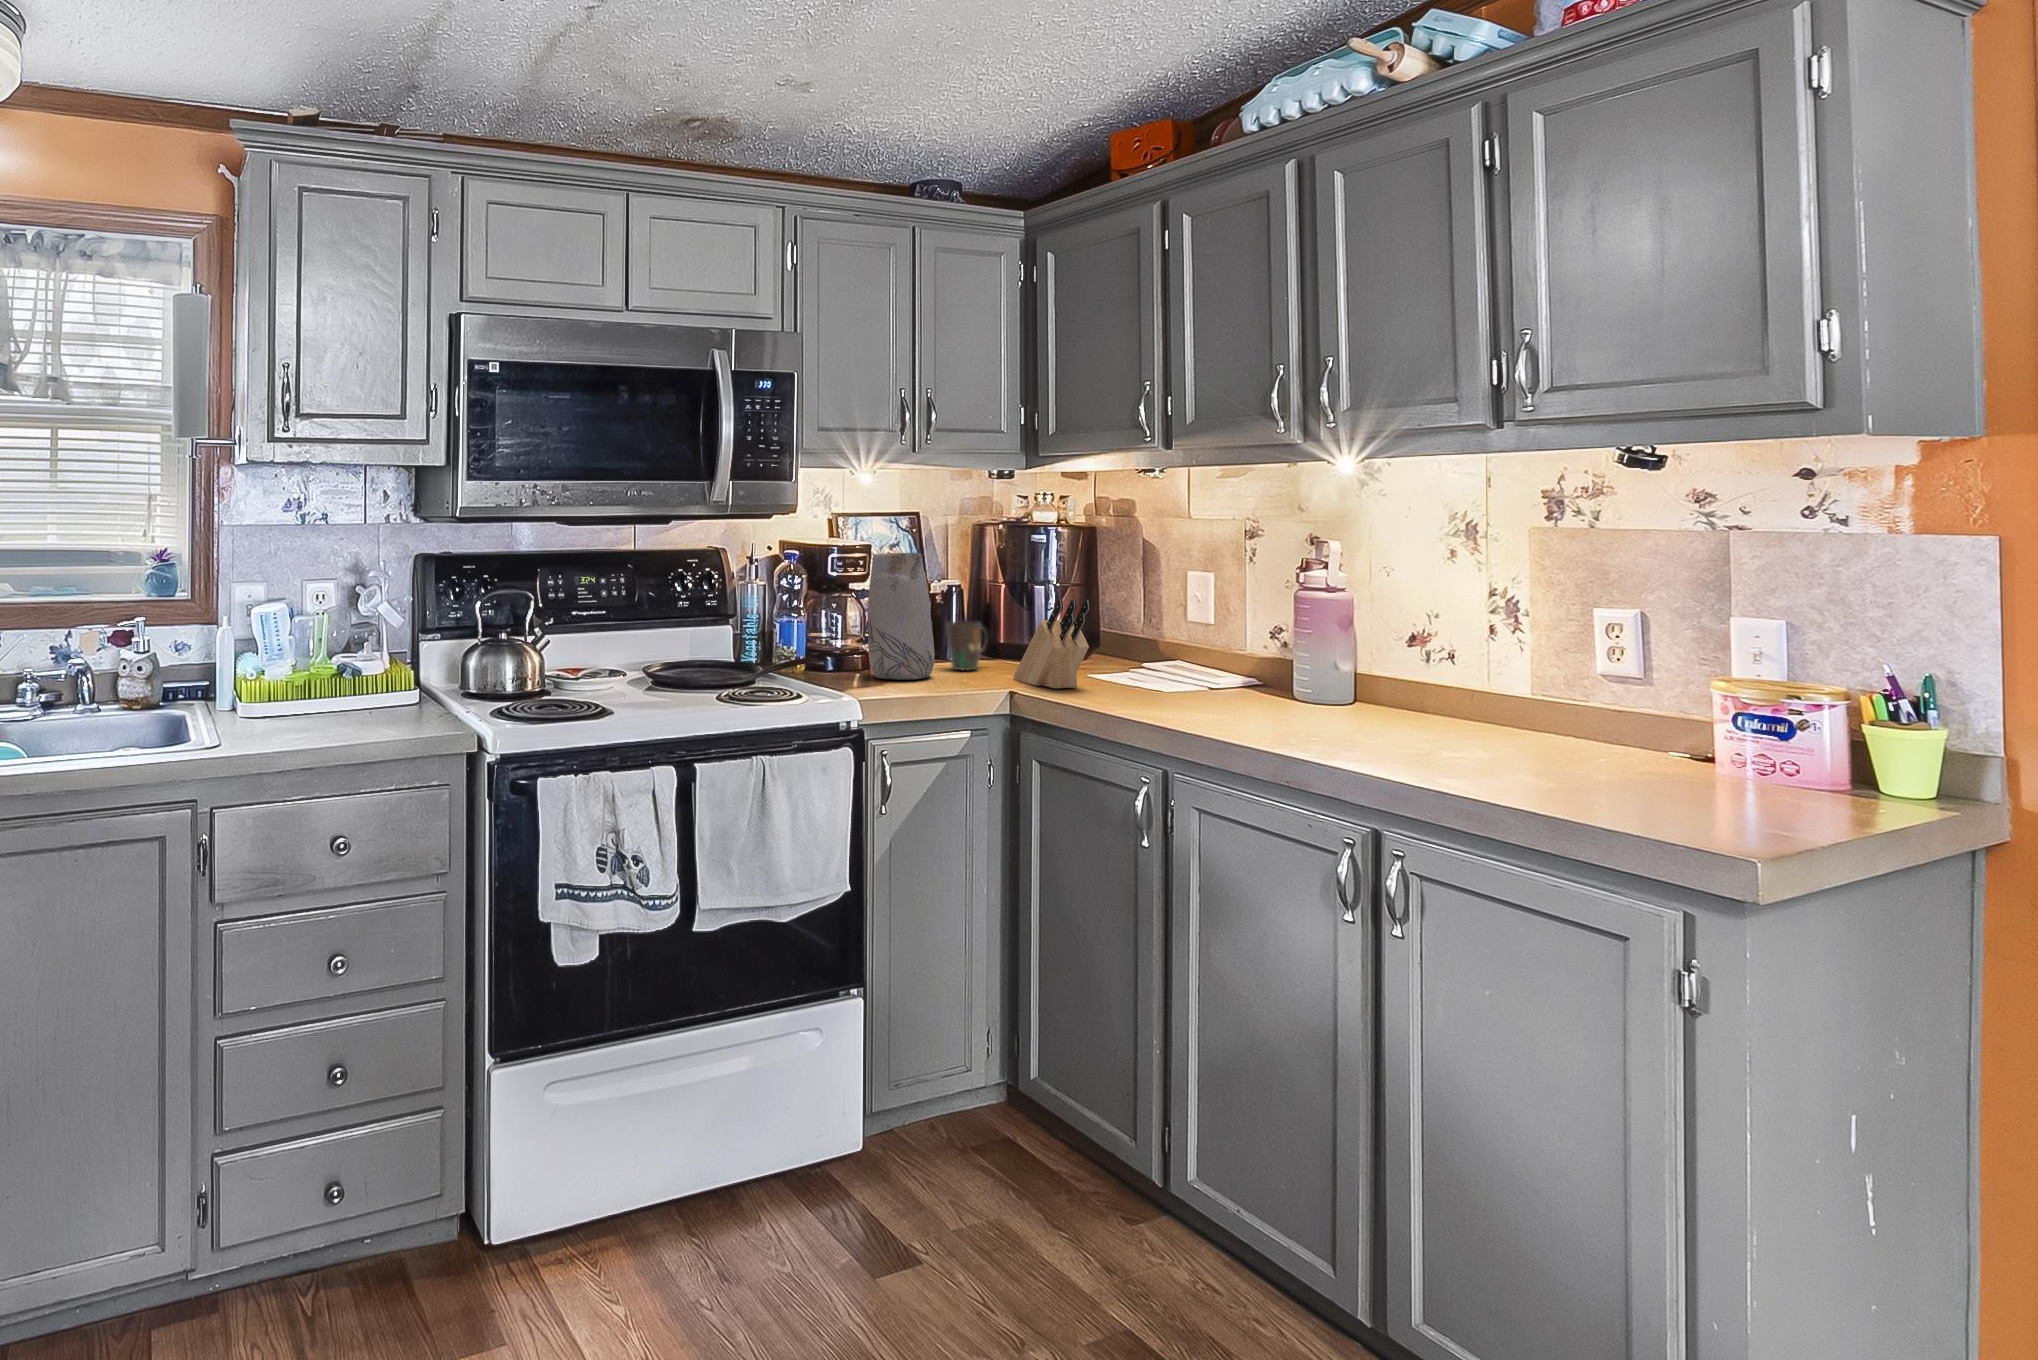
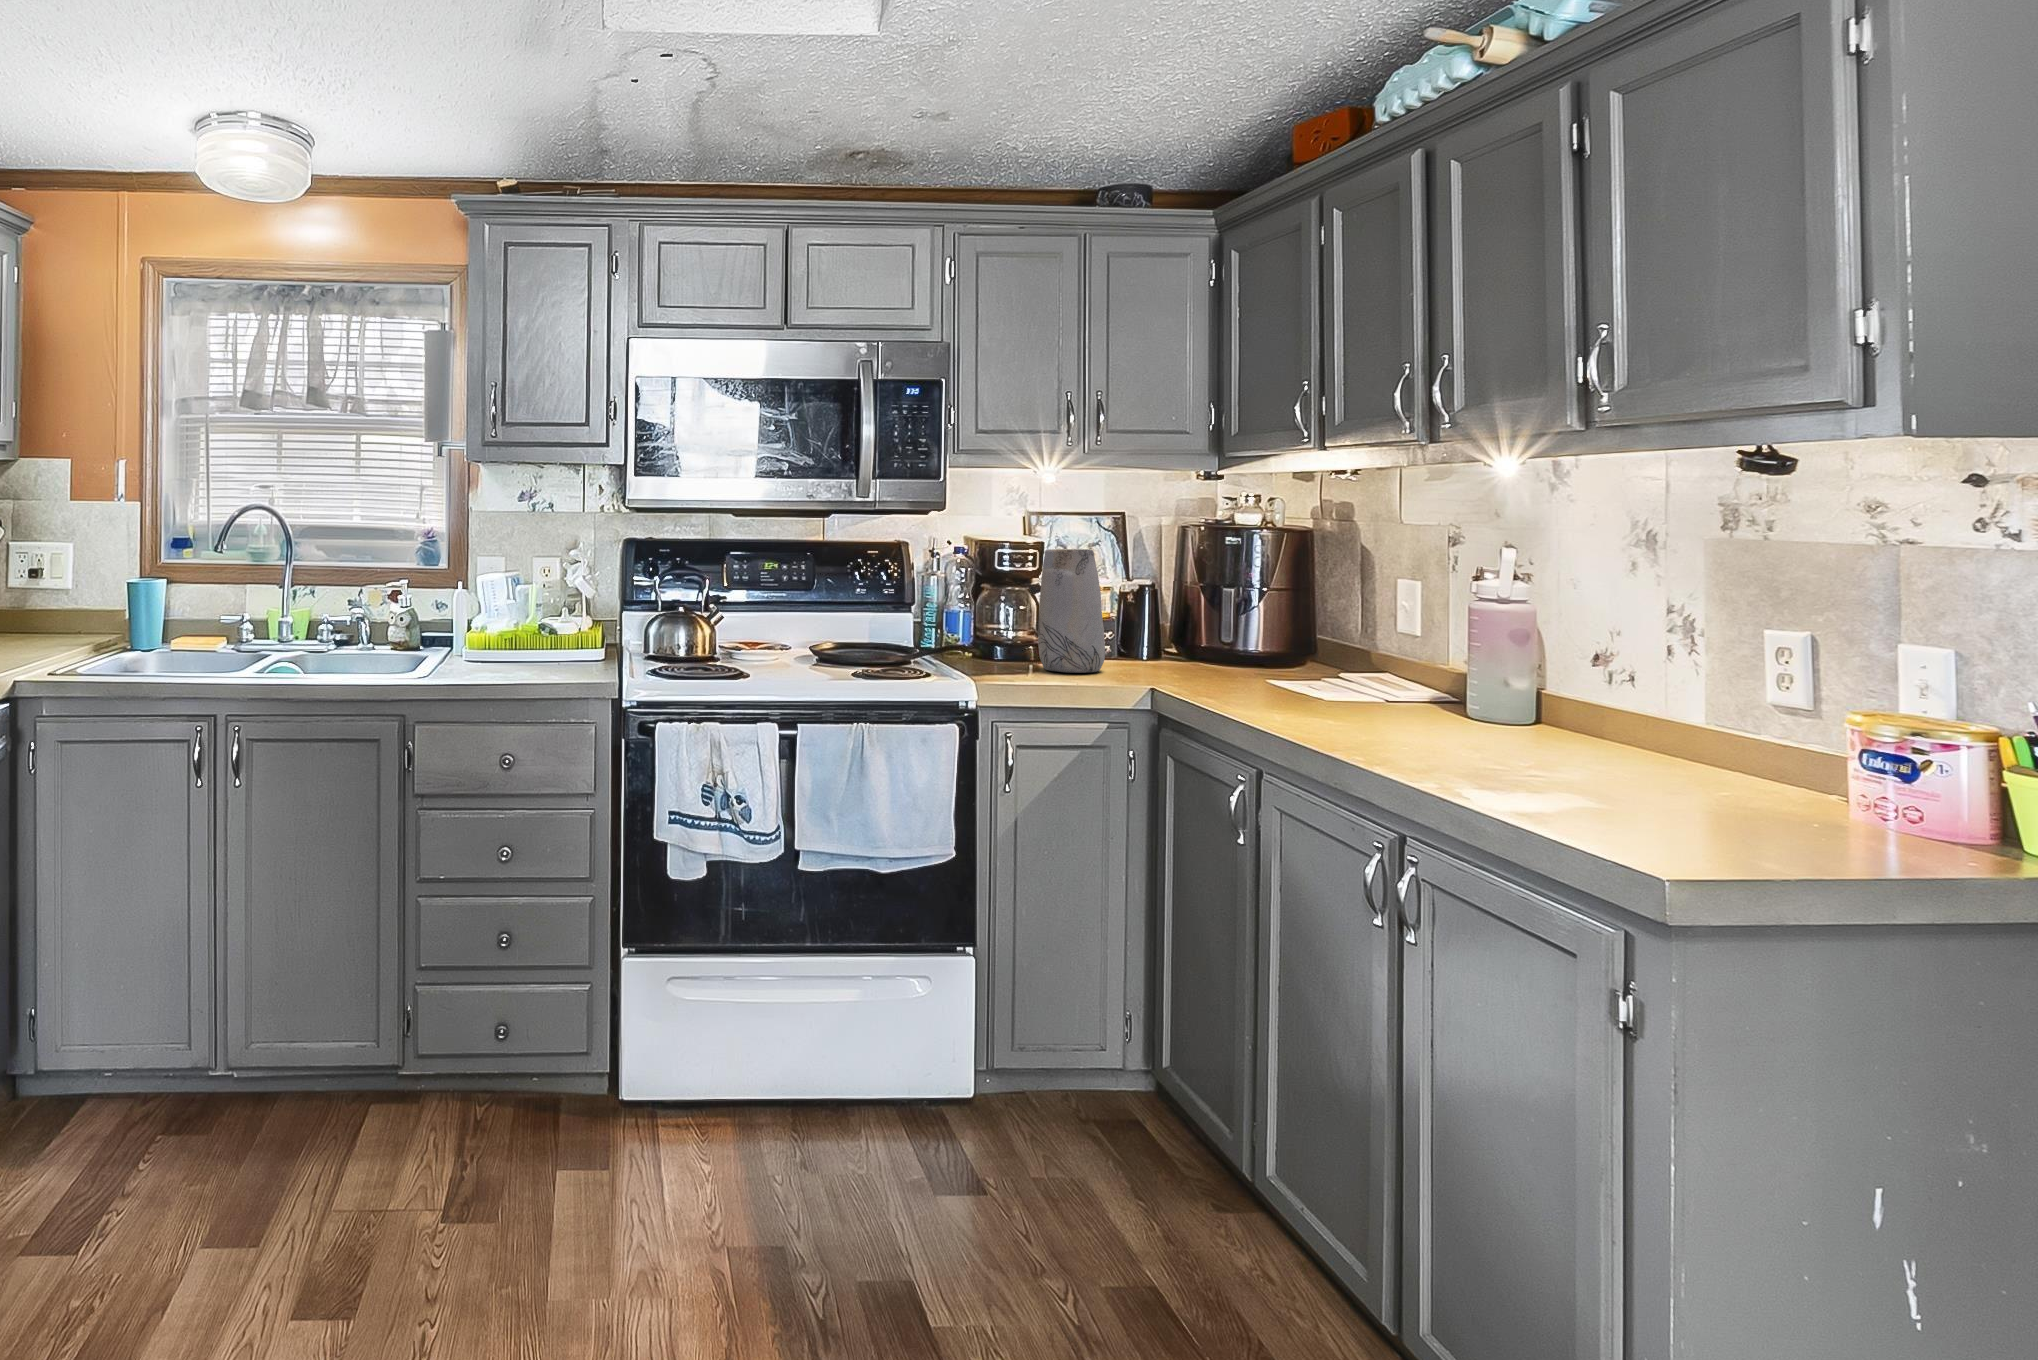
knife block: present [1013,599,1090,688] -> none [1182,599,1241,689]
mug: present [947,621,988,670] -> none [1130,620,1178,669]

